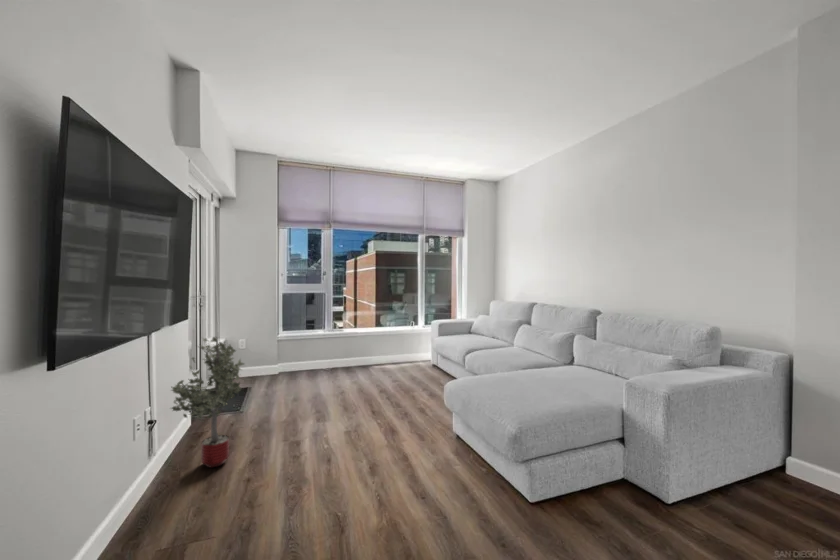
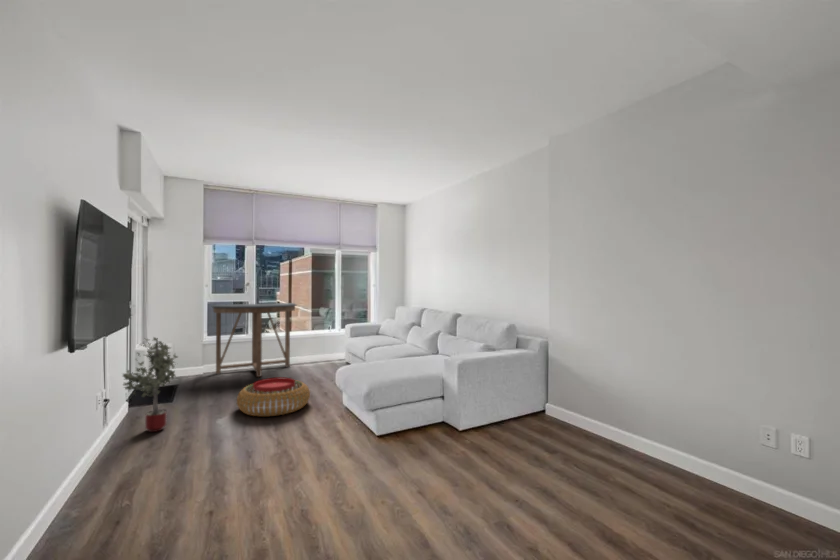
console table: none [287,295,381,381] -> present [212,303,296,377]
pouf: none [318,390,411,448] -> present [237,377,310,416]

